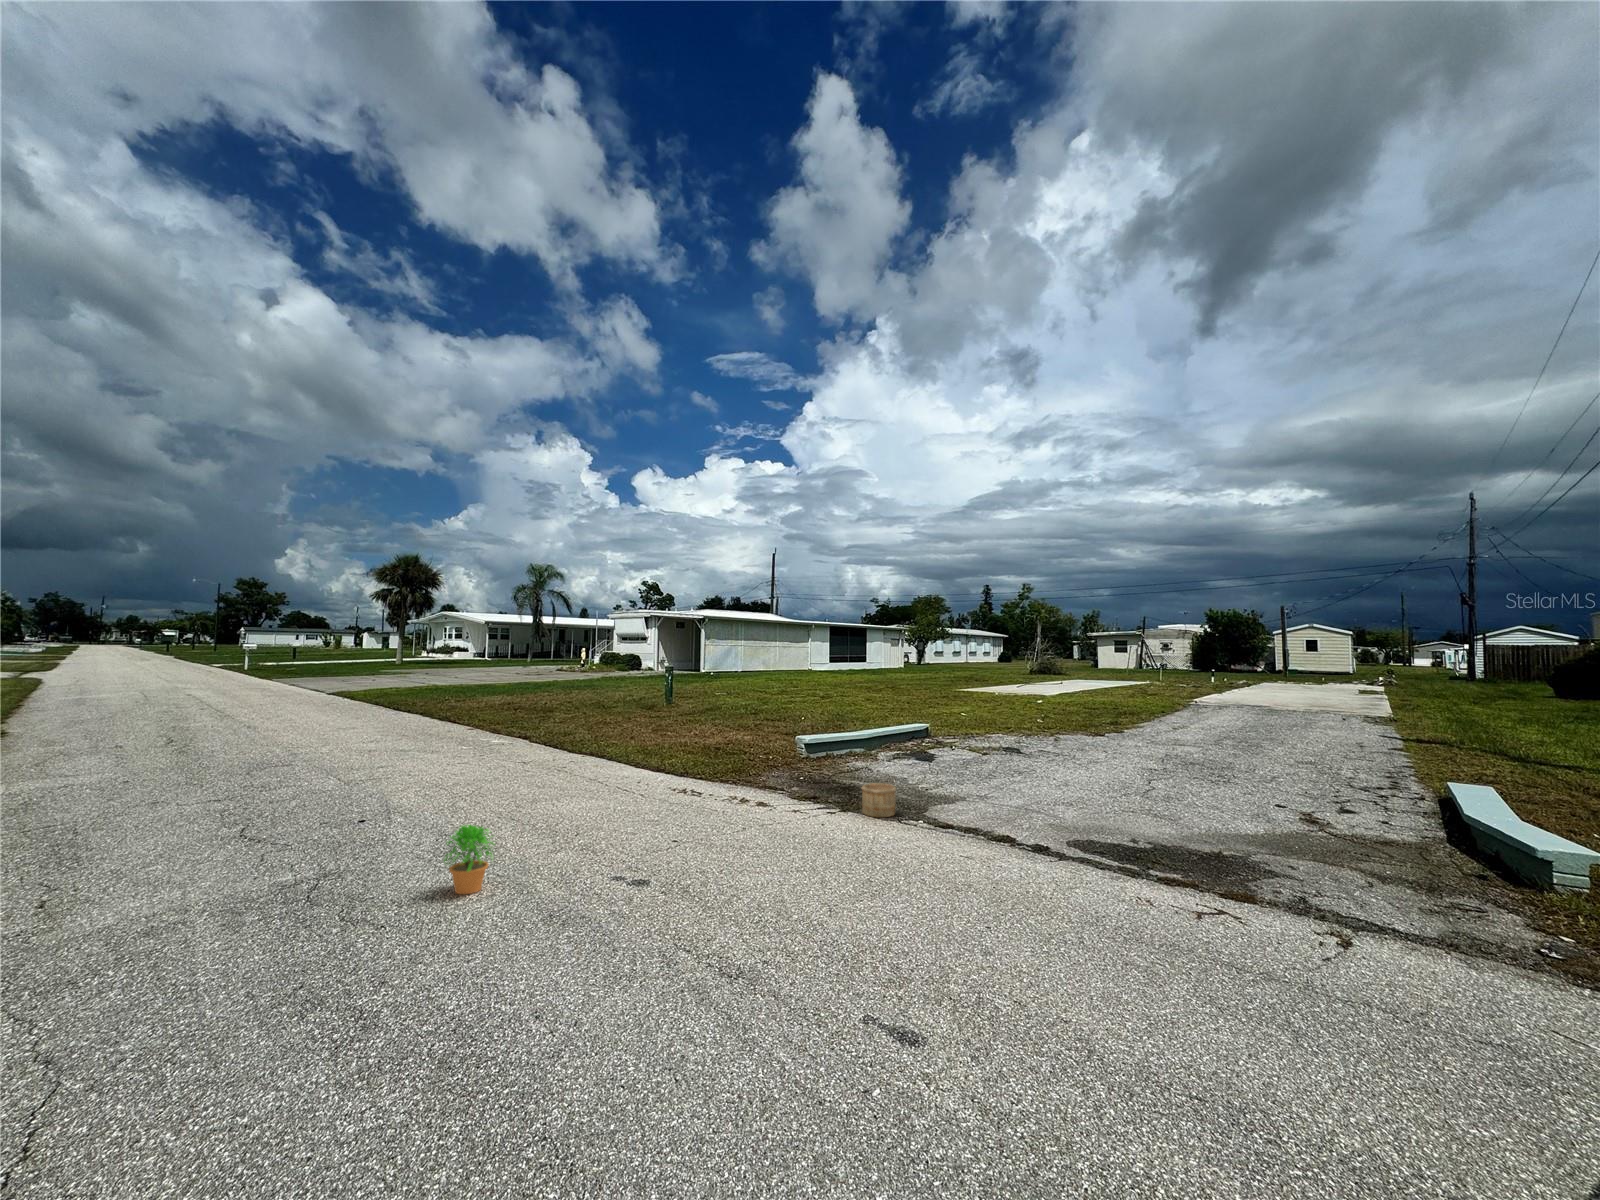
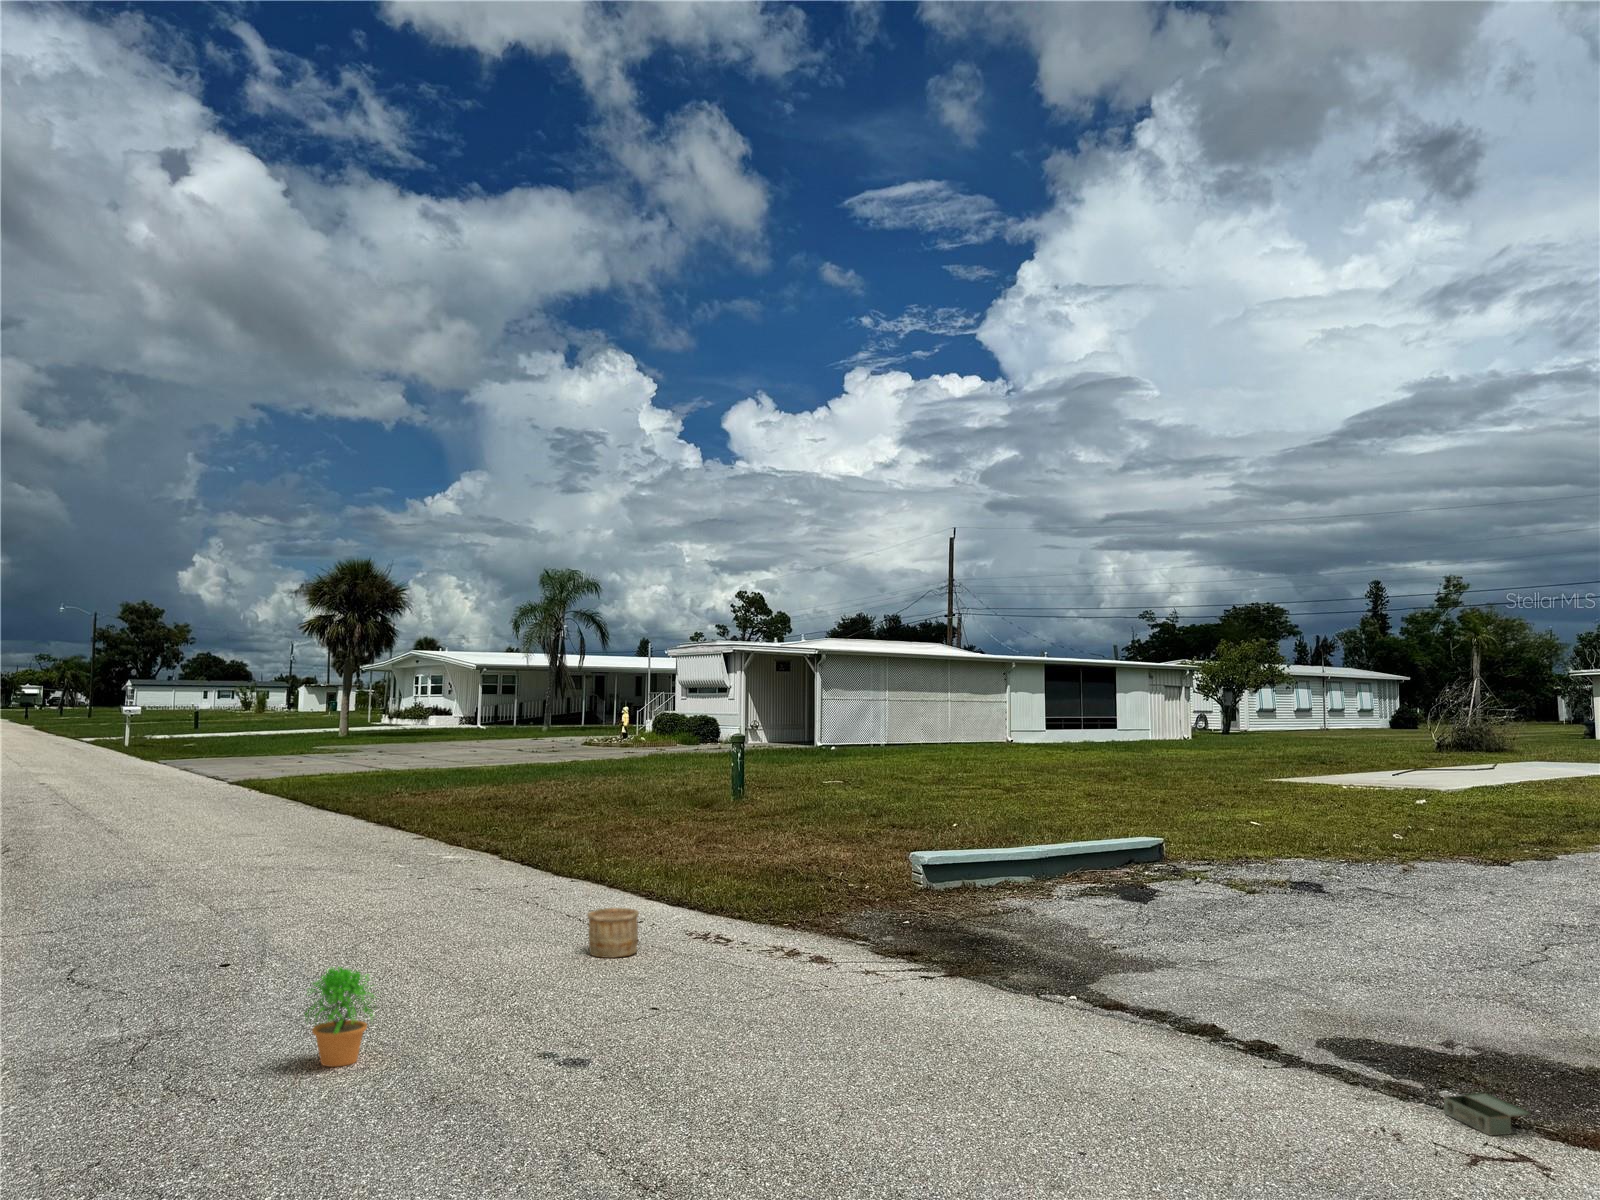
wooden bucket: present [861,783,896,817] -> present [587,908,639,958]
toolbox: none [1183,876,1238,903] -> present [1444,1092,1531,1136]

